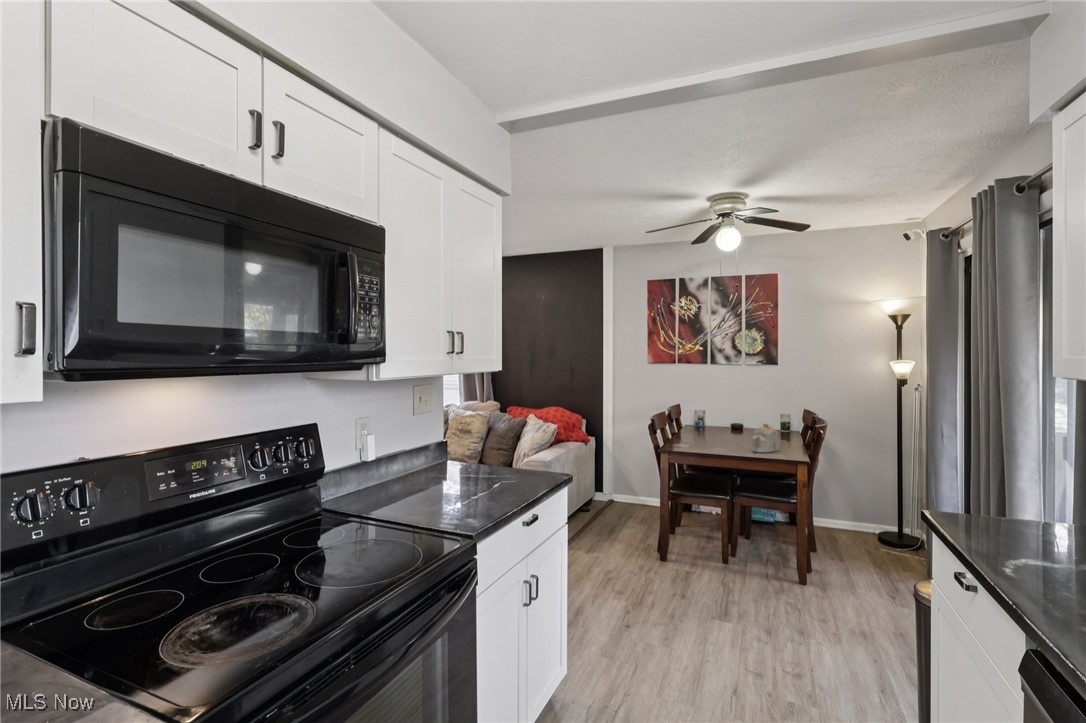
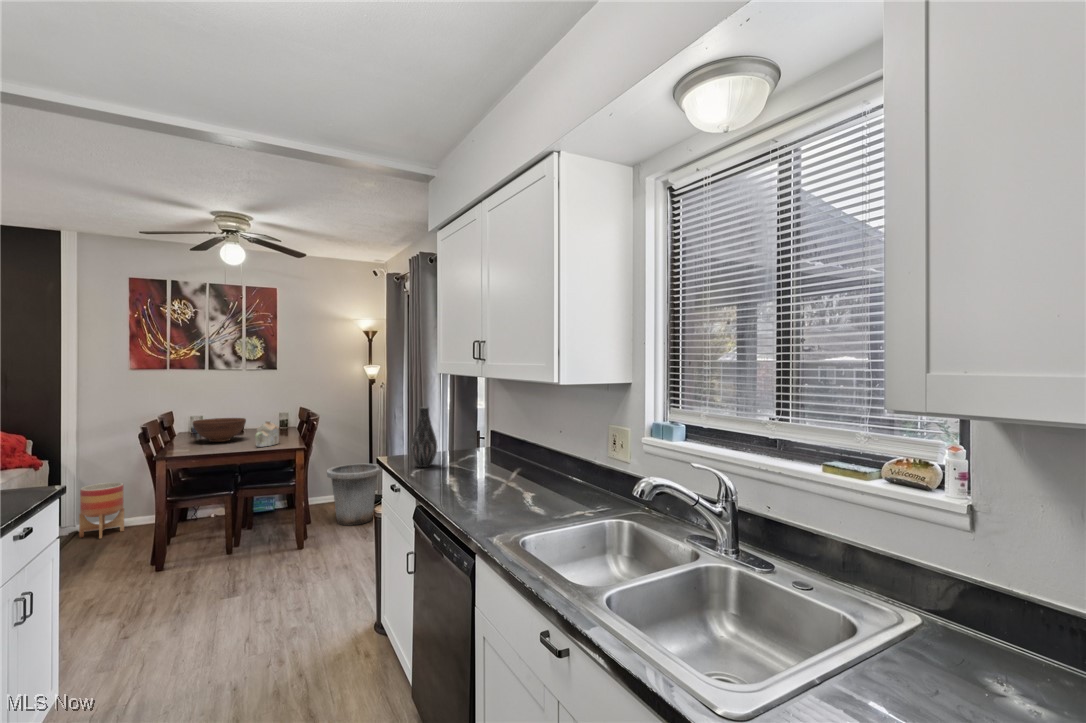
fruit bowl: none [694,415,744,440] -> present [193,418,246,442]
vase: none [983,436,1045,544] -> present [411,407,437,467]
planter: none [613,463,643,512] -> present [79,482,124,538]
trash can: none [837,487,916,571] -> present [327,464,381,525]

